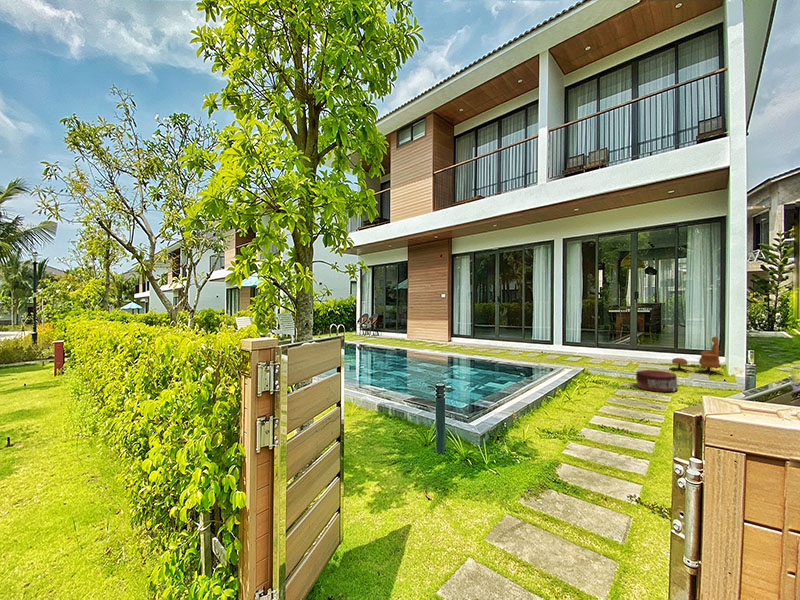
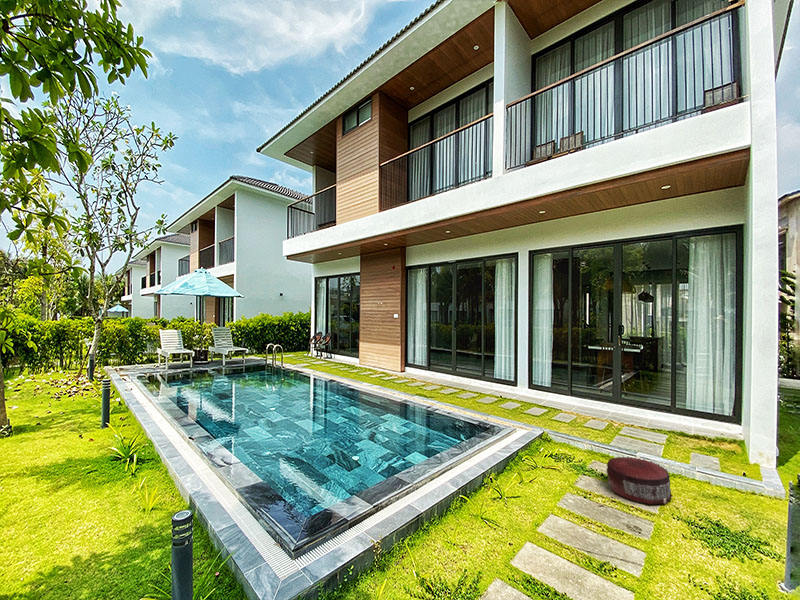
lounge chair: present [671,337,723,375] -> none [662,394,742,454]

